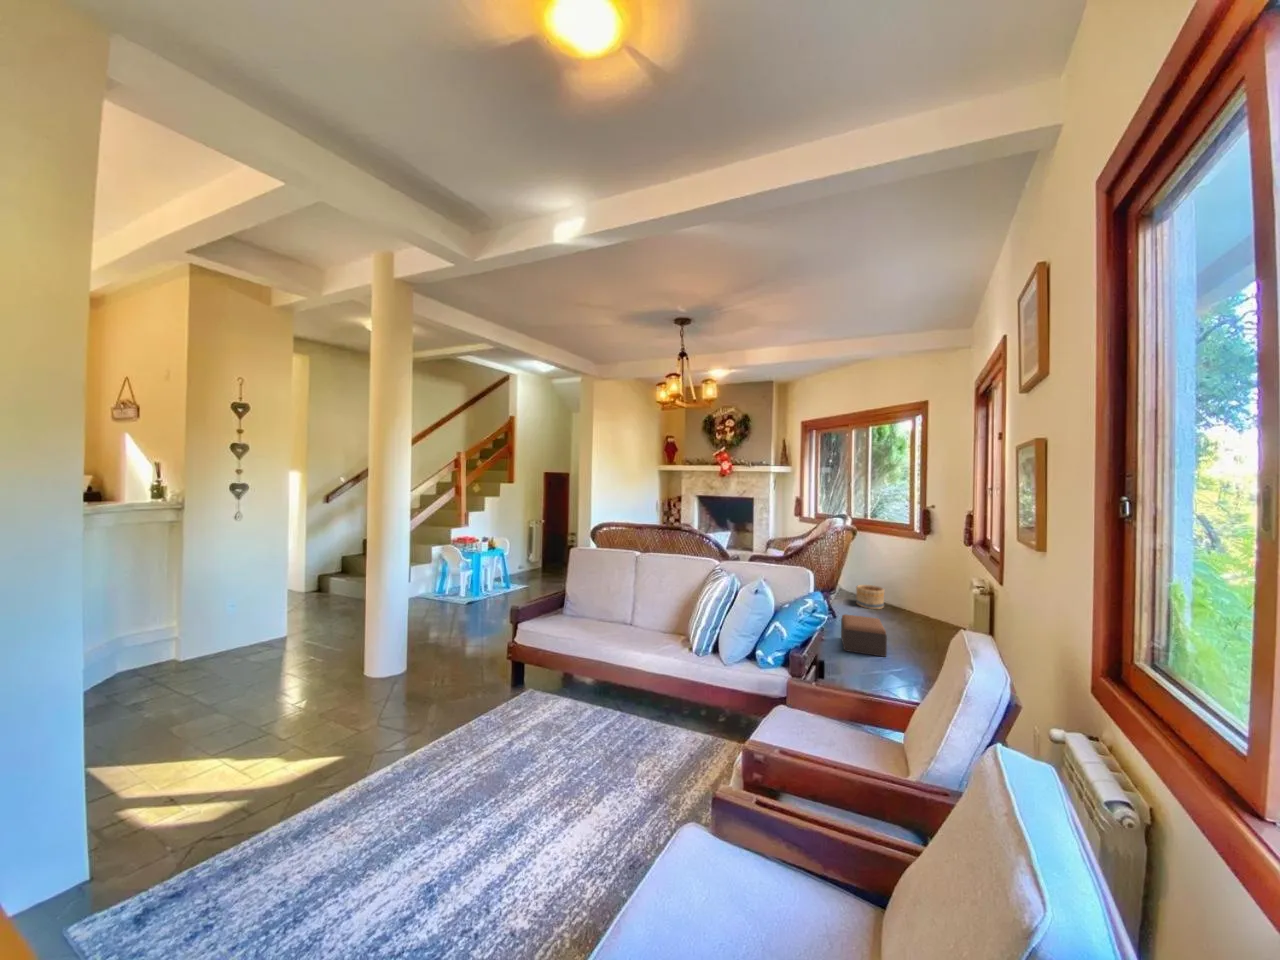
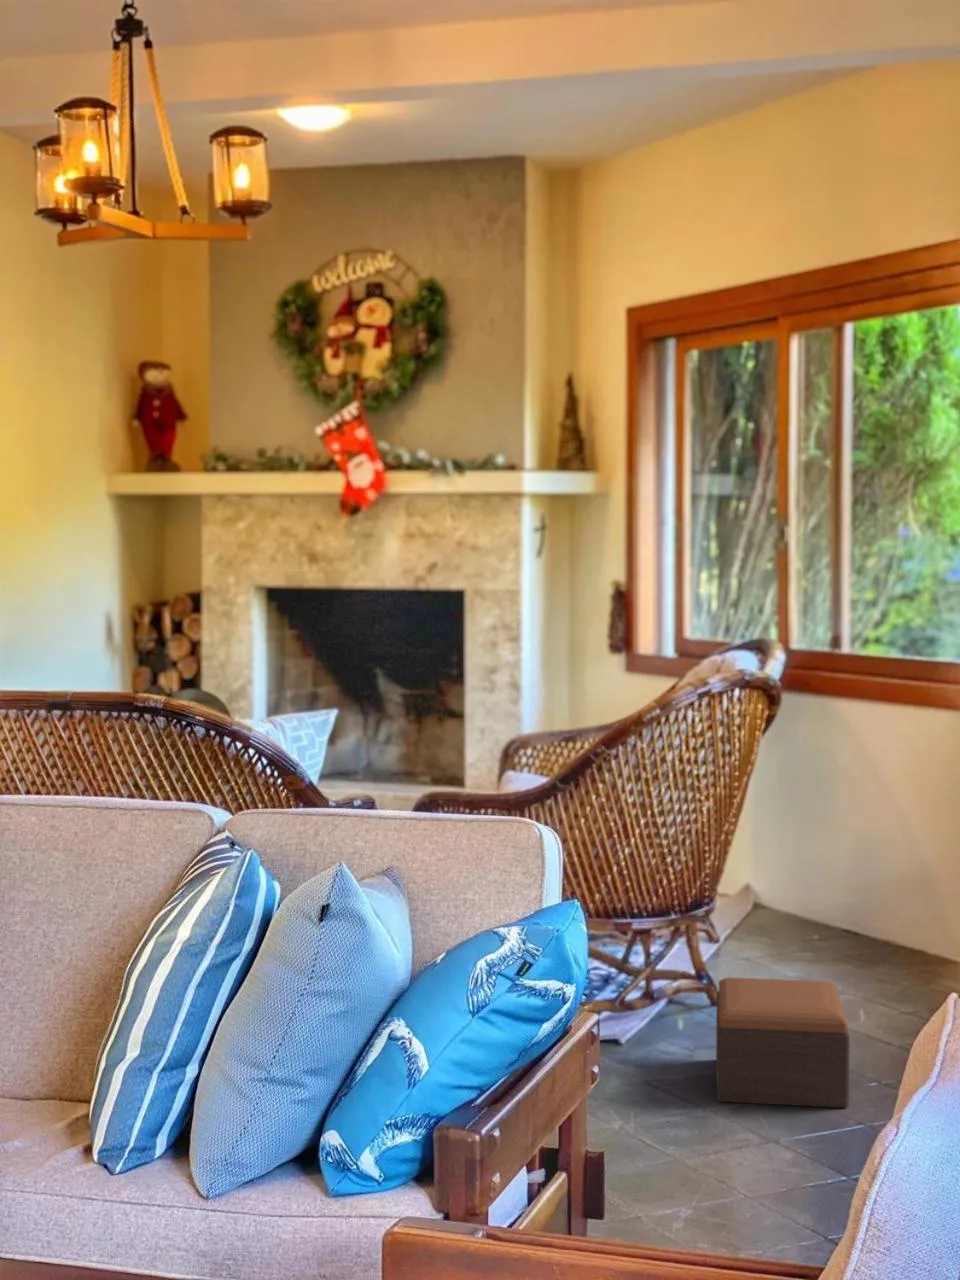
basket: present [856,585,884,609] -> none [789,874,876,953]

